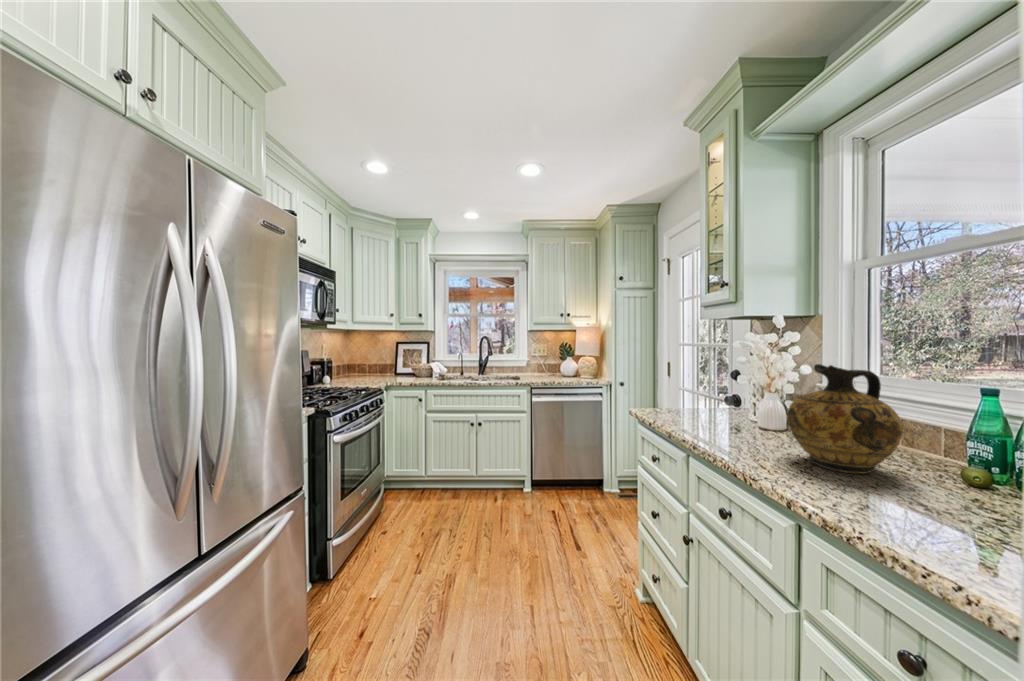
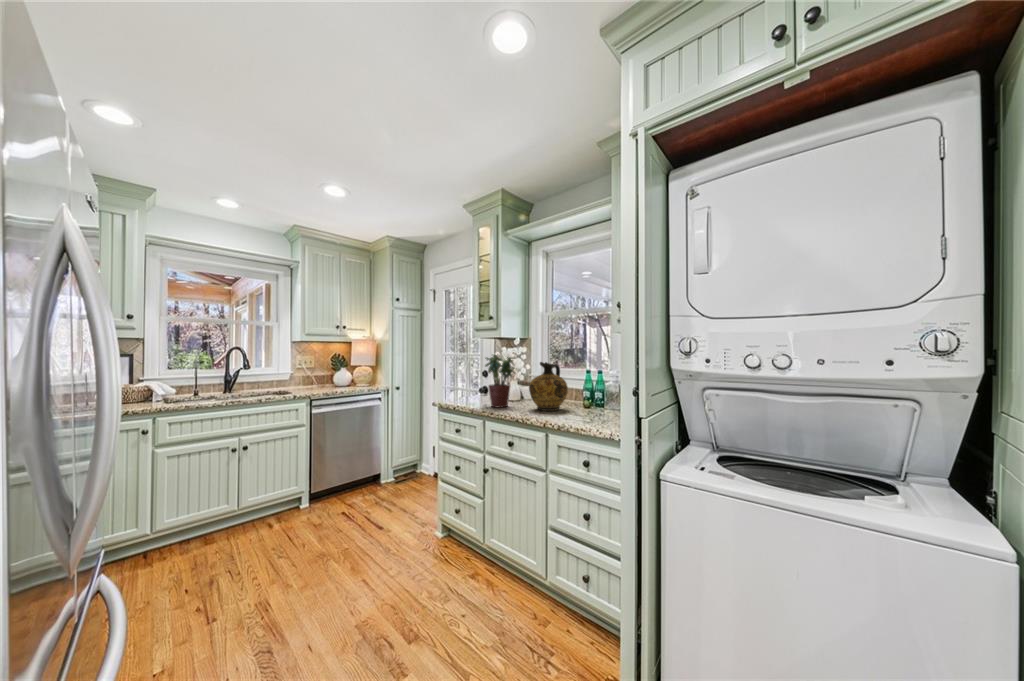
potted plant: none [701,346,767,440] -> present [485,355,515,408]

